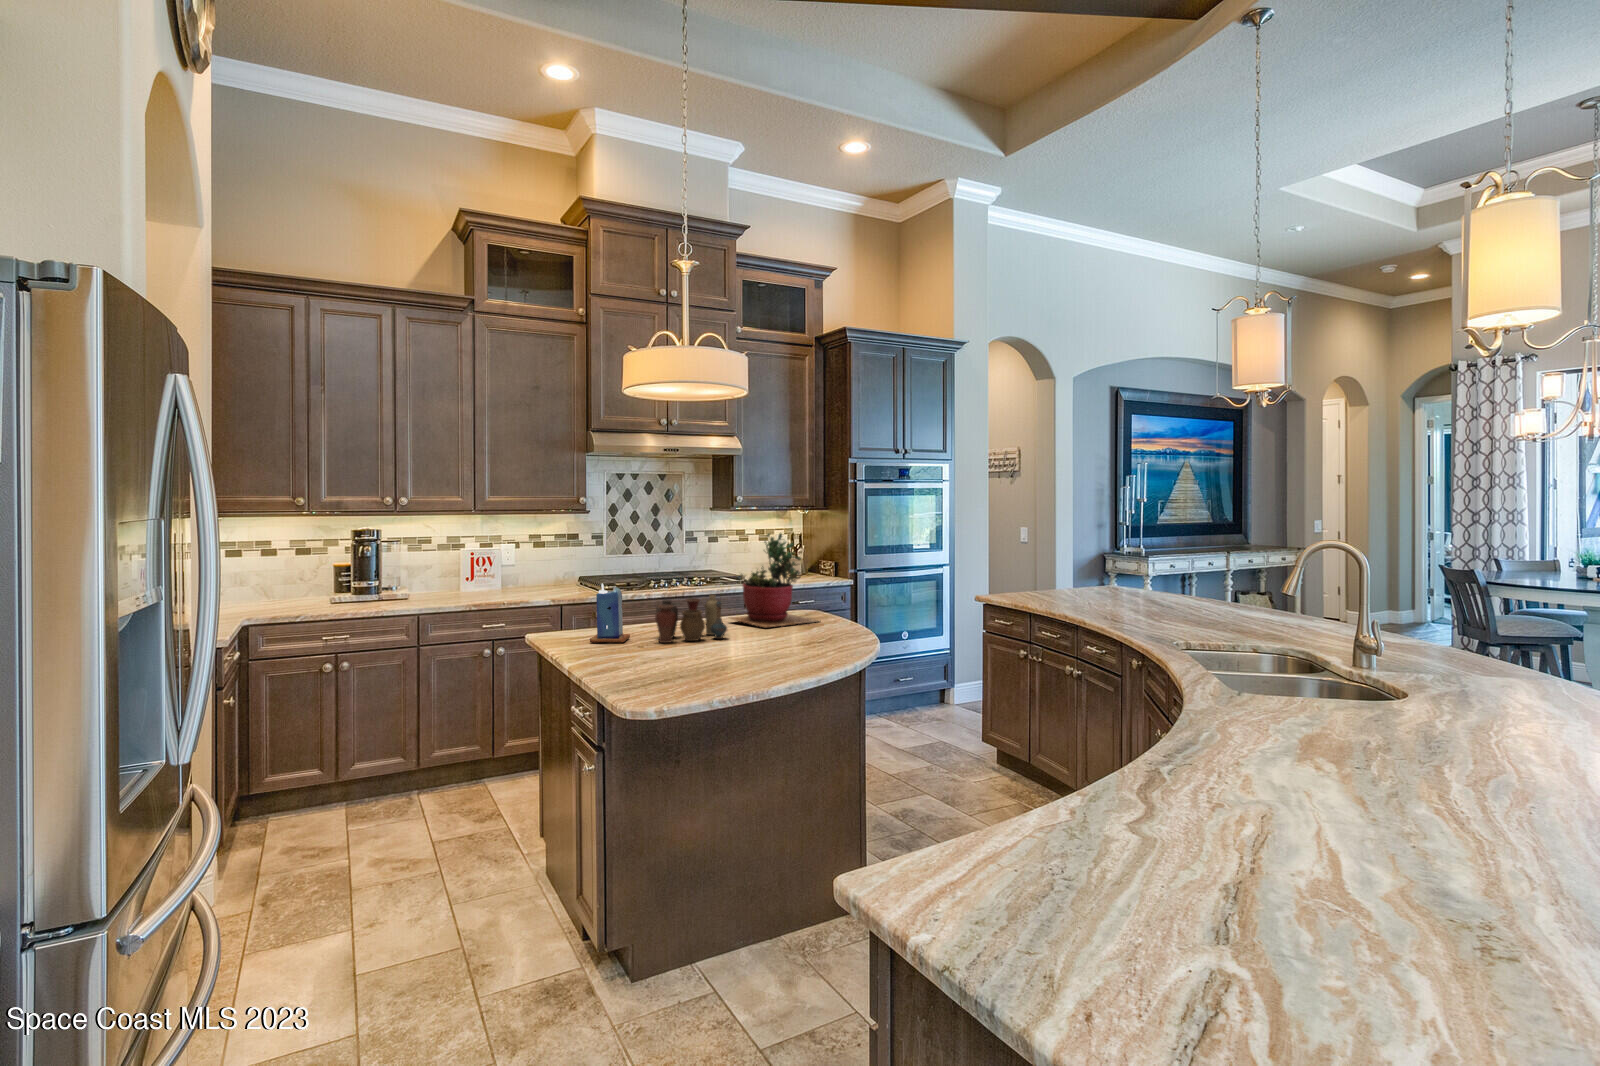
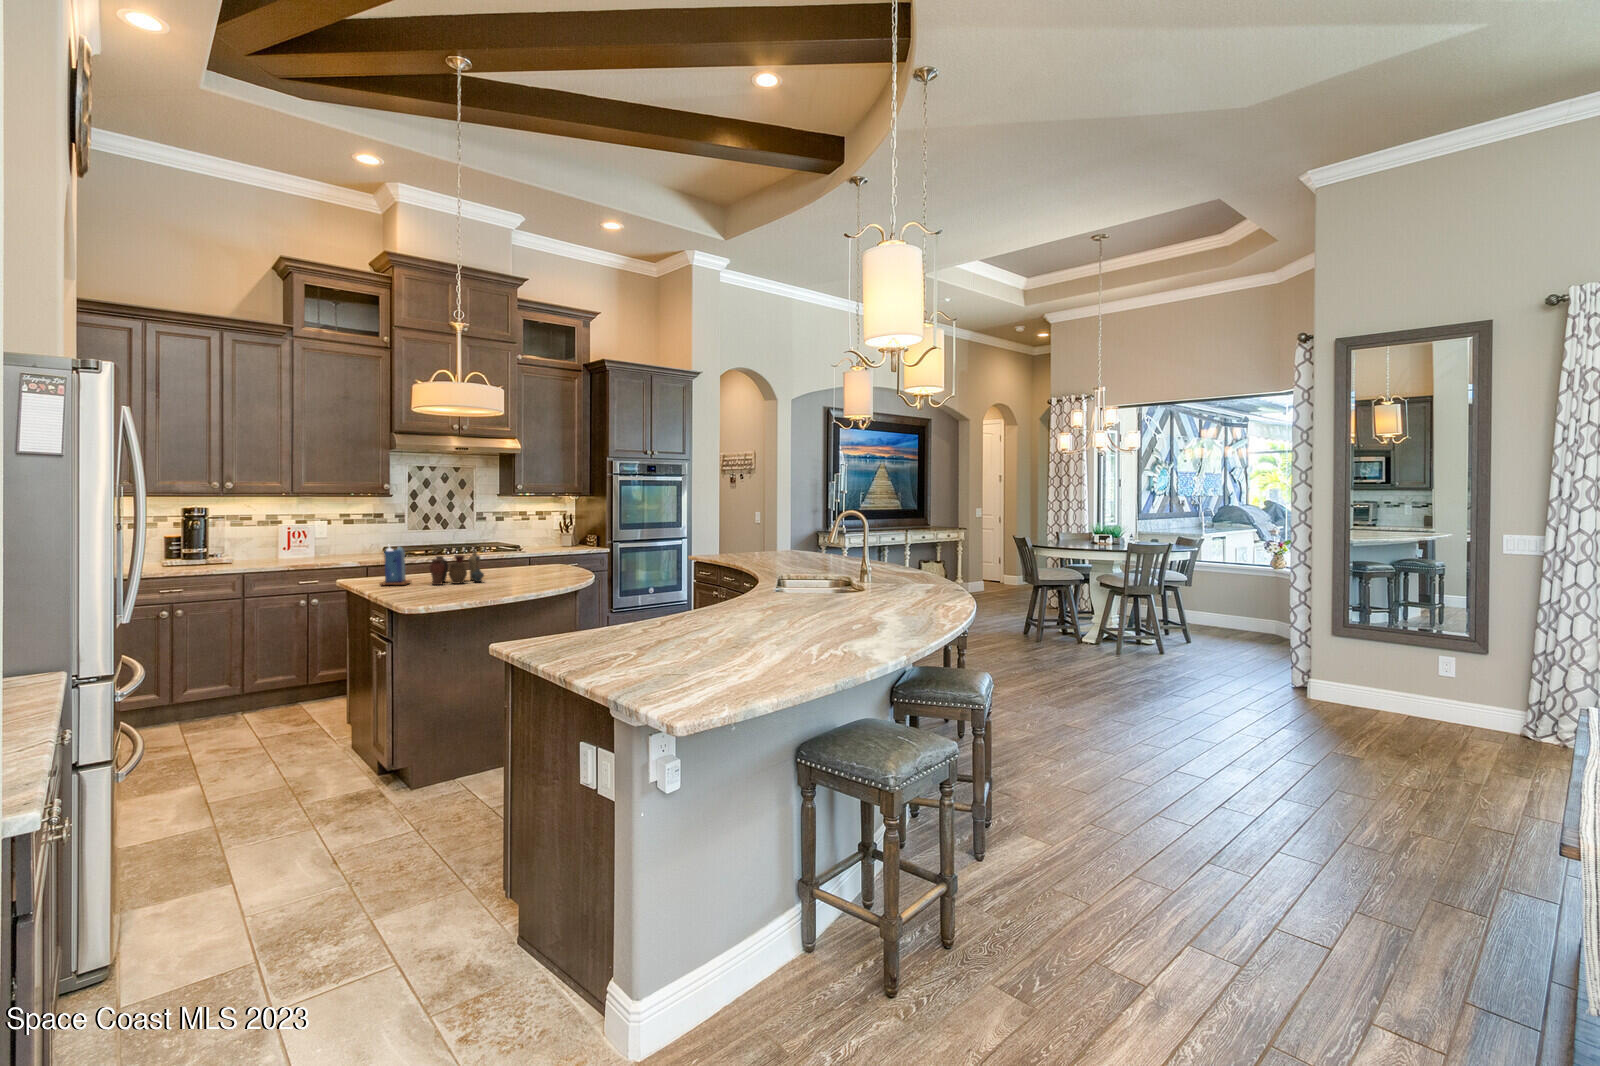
succulent plant: present [729,533,818,627] -> none [490,510,561,576]

